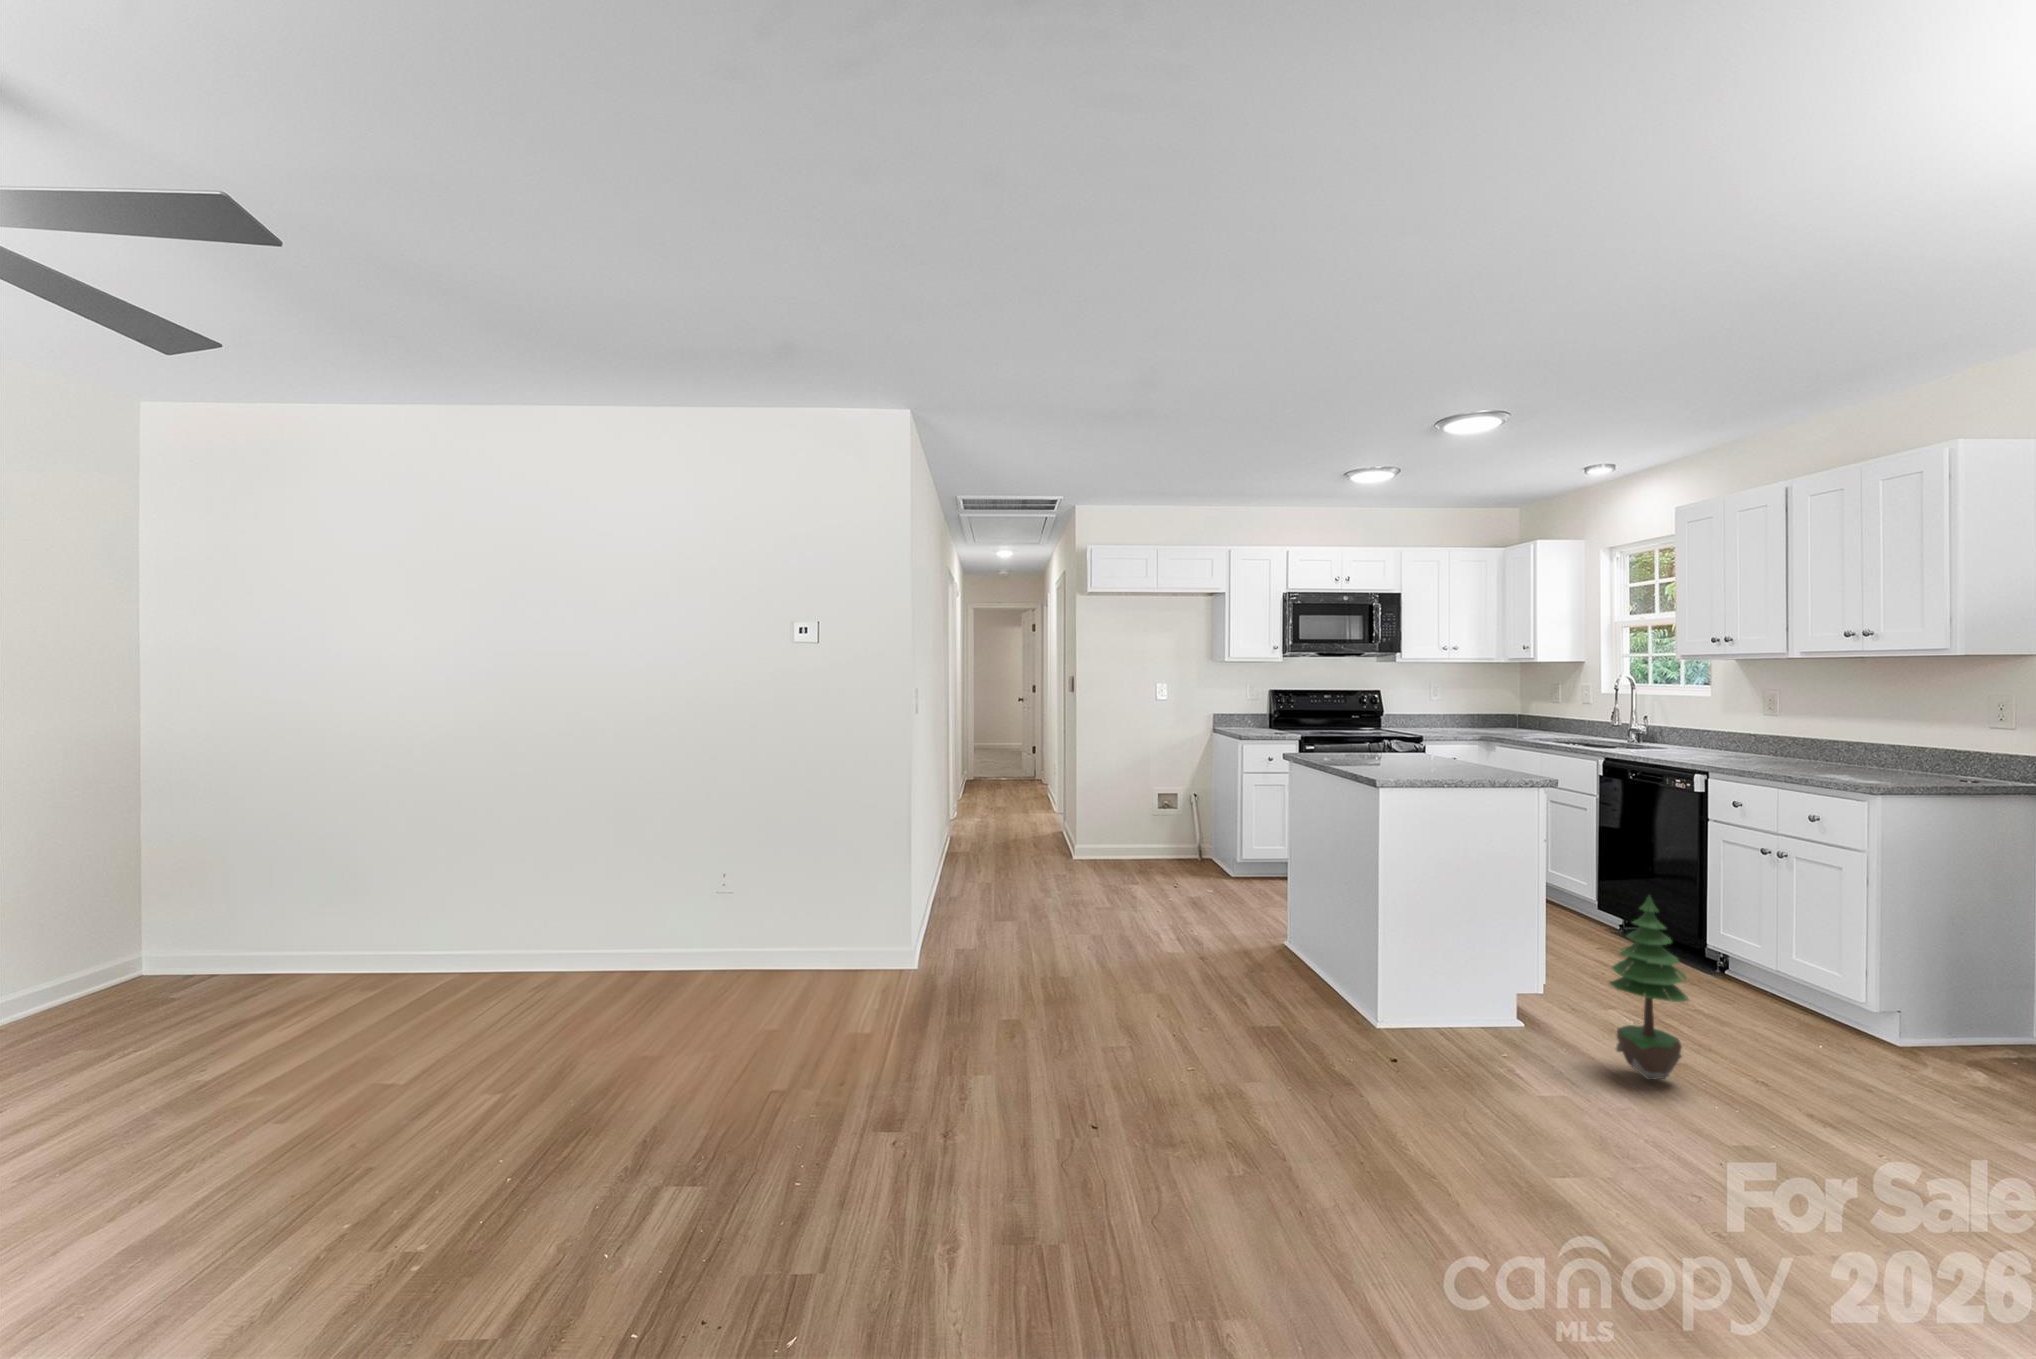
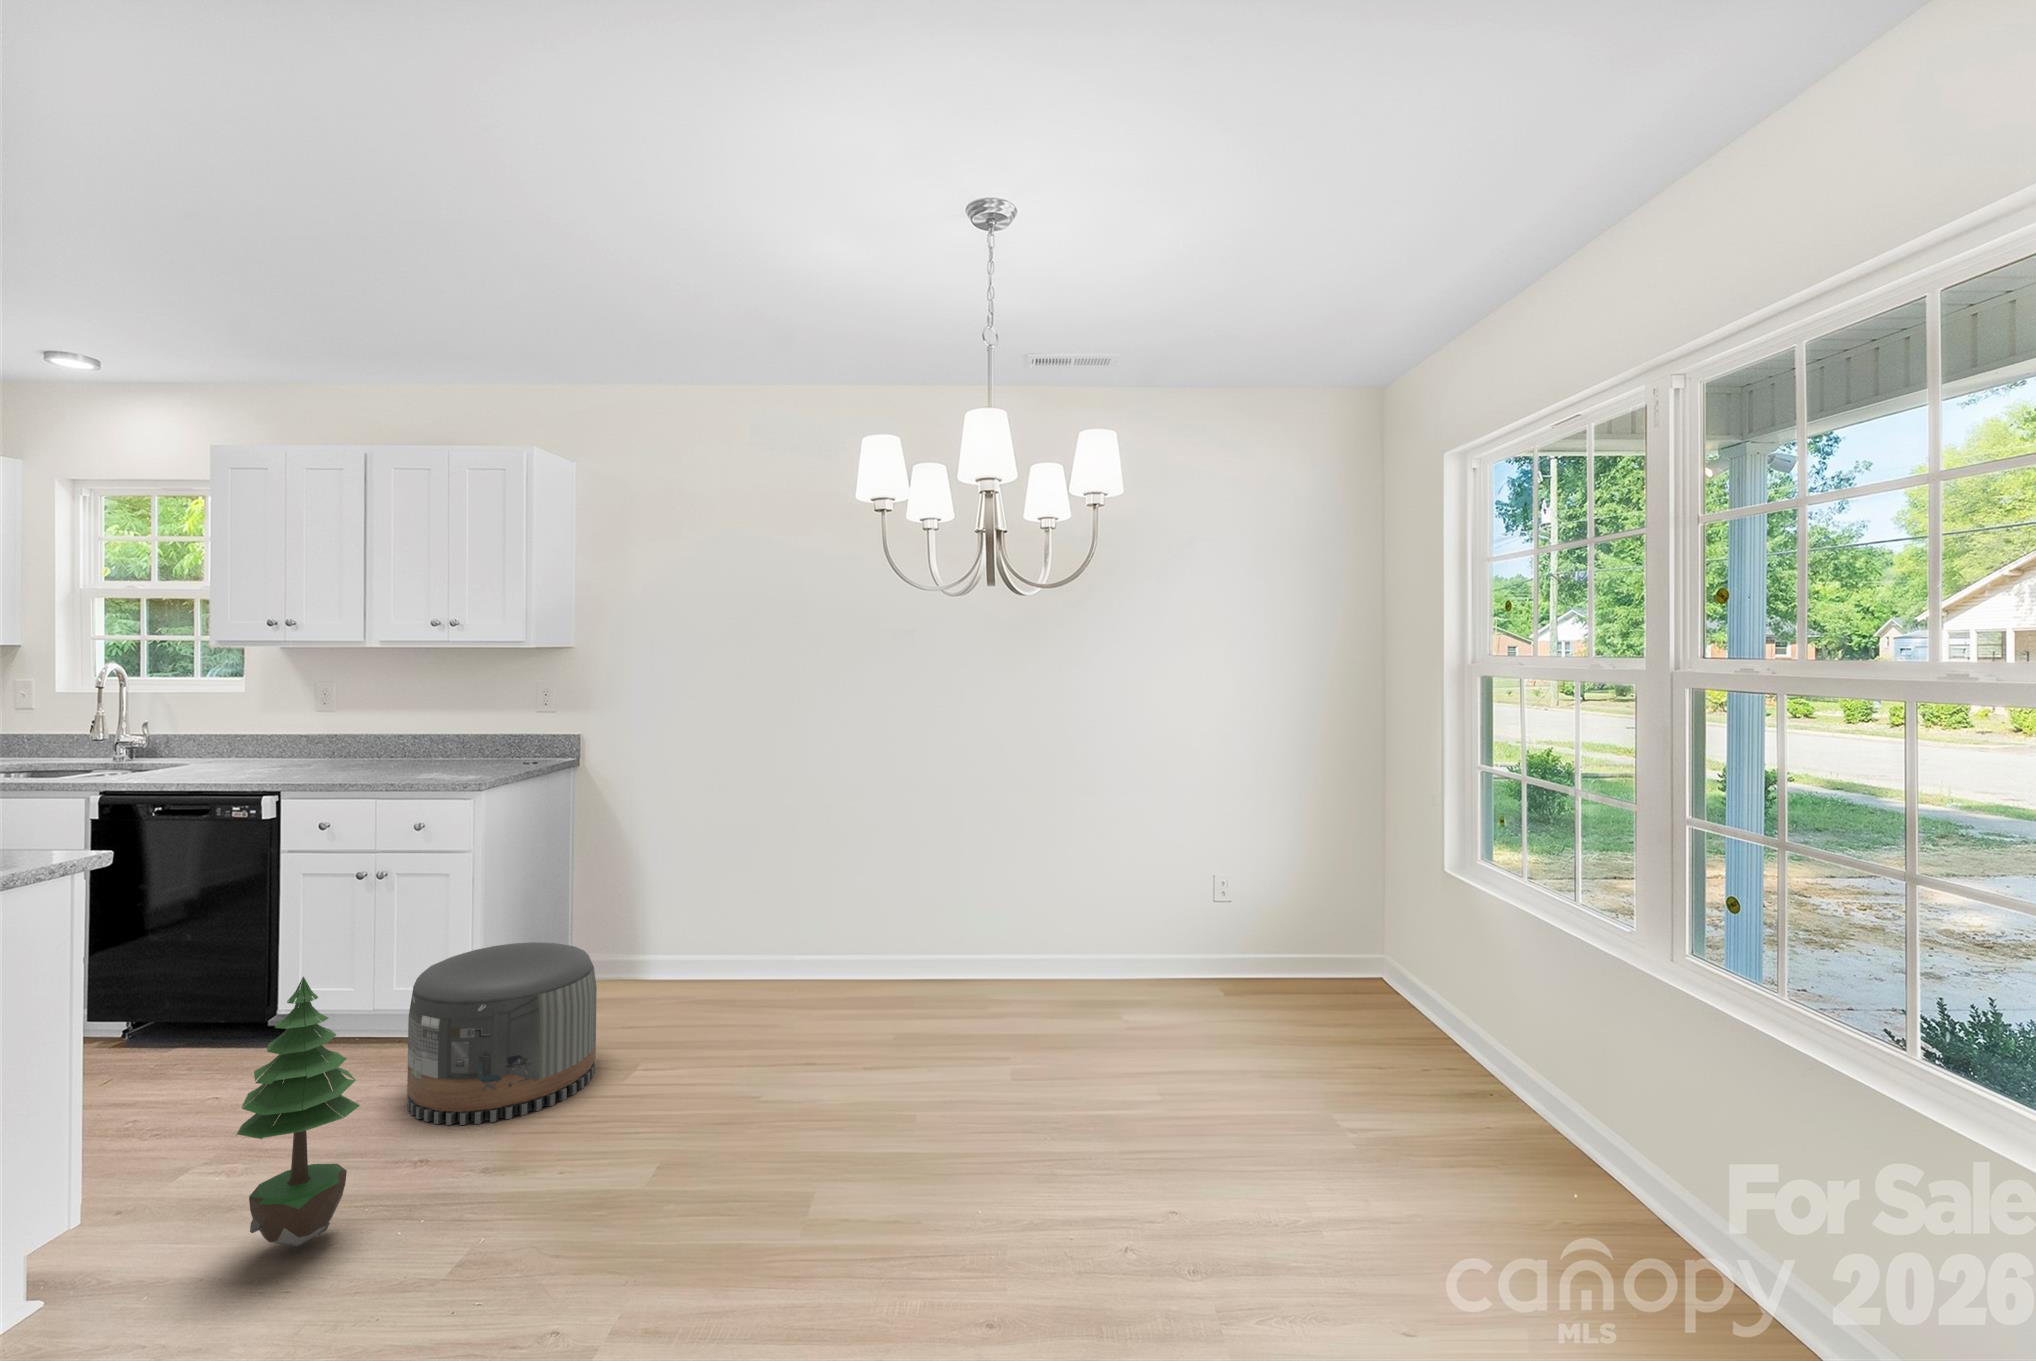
pouf: none [1776,936,1996,1111] -> present [407,942,597,1125]

